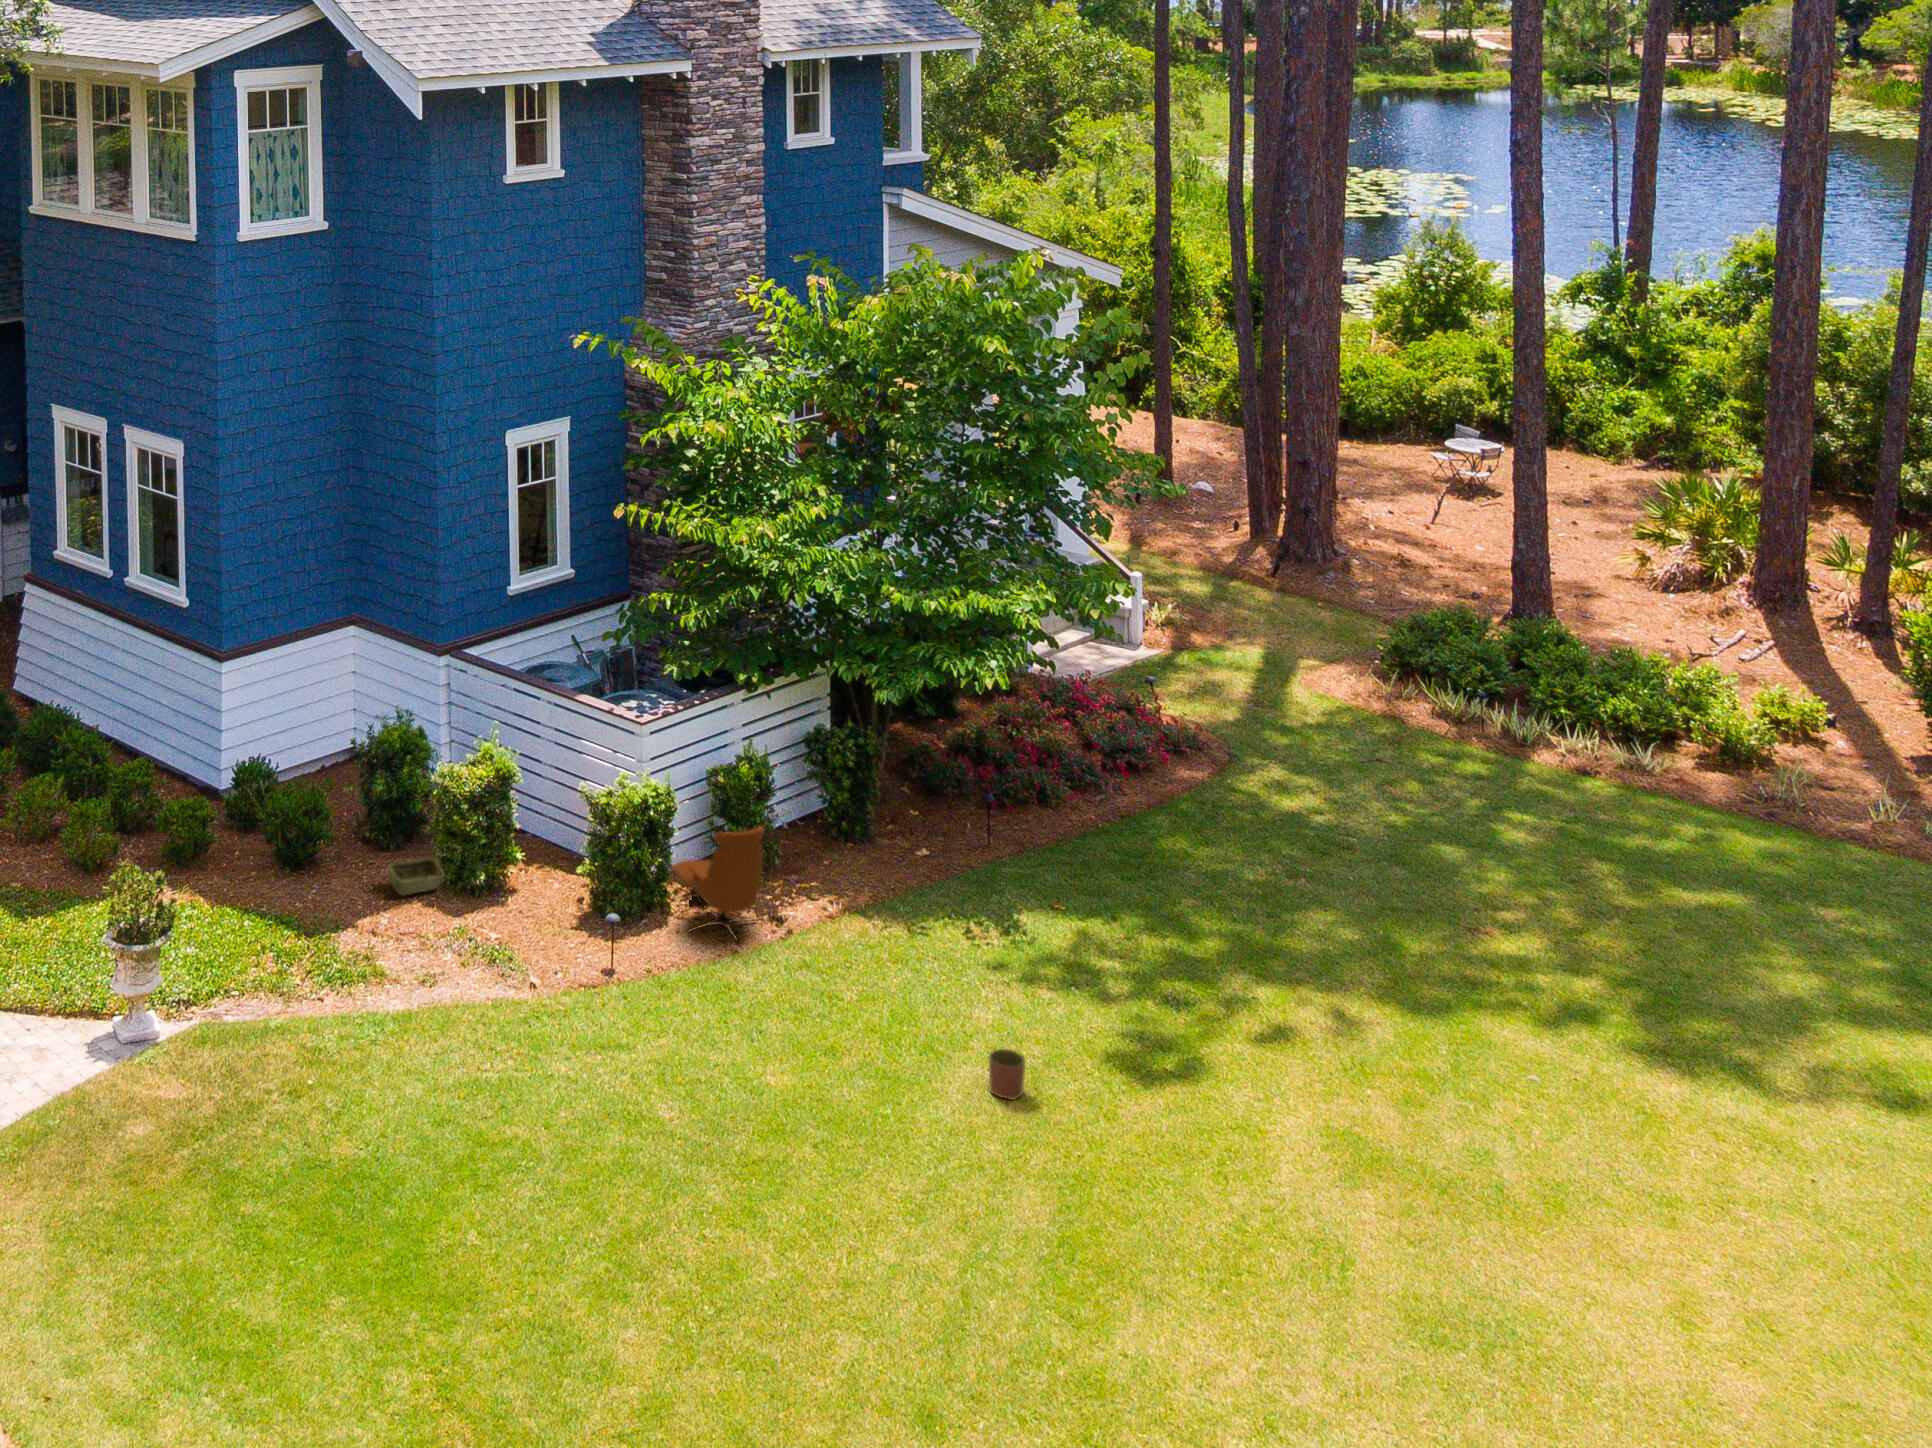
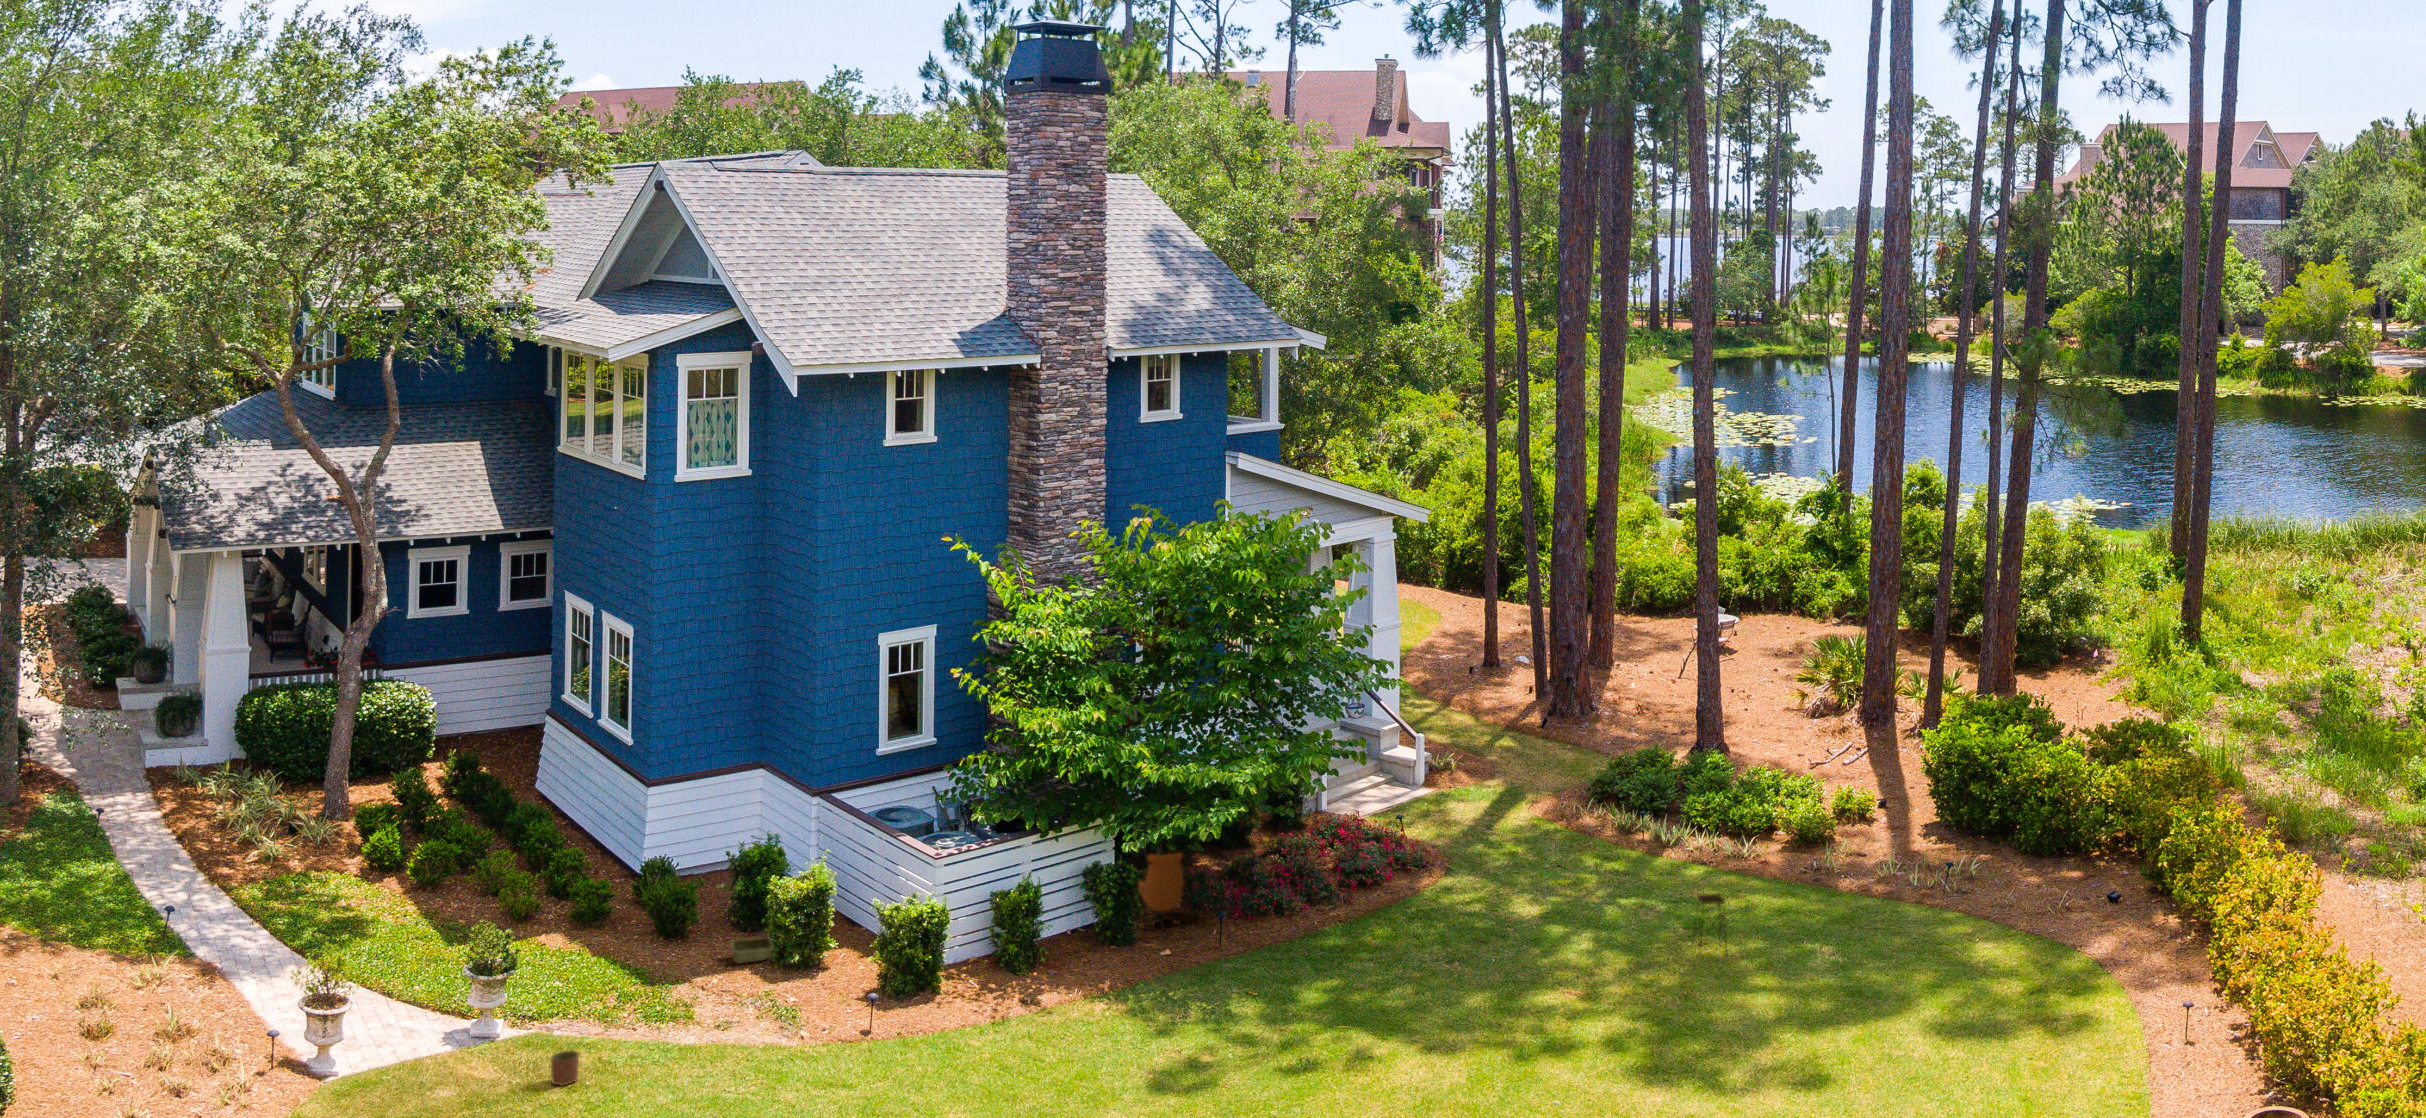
side table: none [1711,809,1778,898] -> present [1694,894,1726,947]
lounge chair: present [671,826,765,941] -> present [1138,853,1184,926]
planter: present [989,1049,1026,1100] -> present [551,1050,579,1086]

